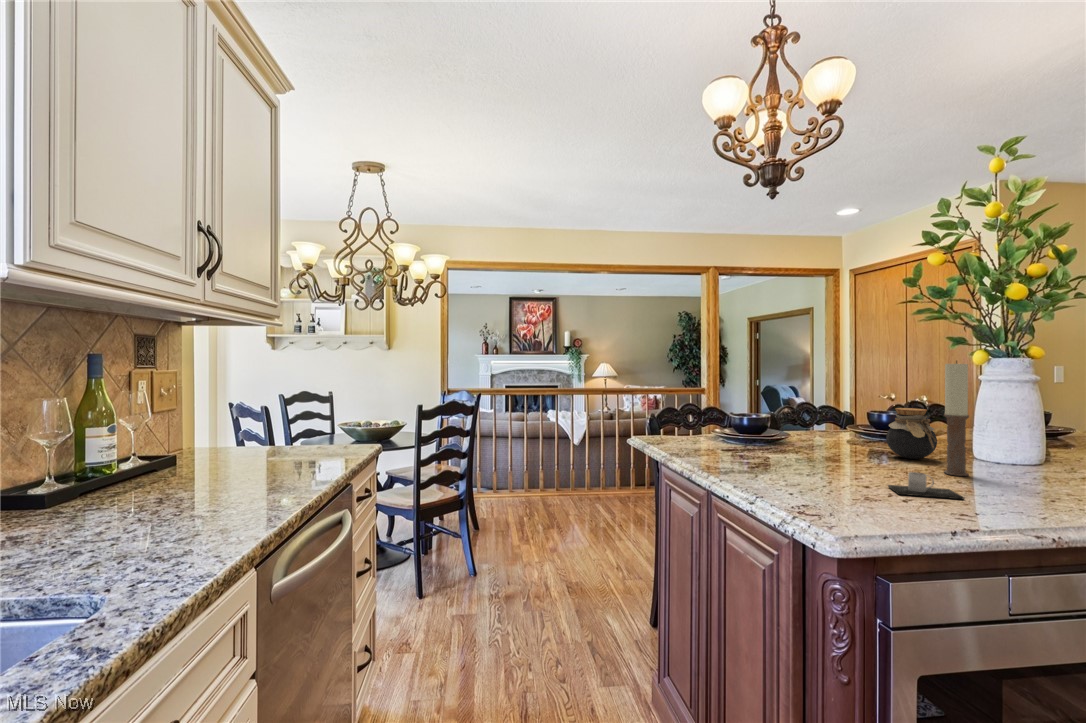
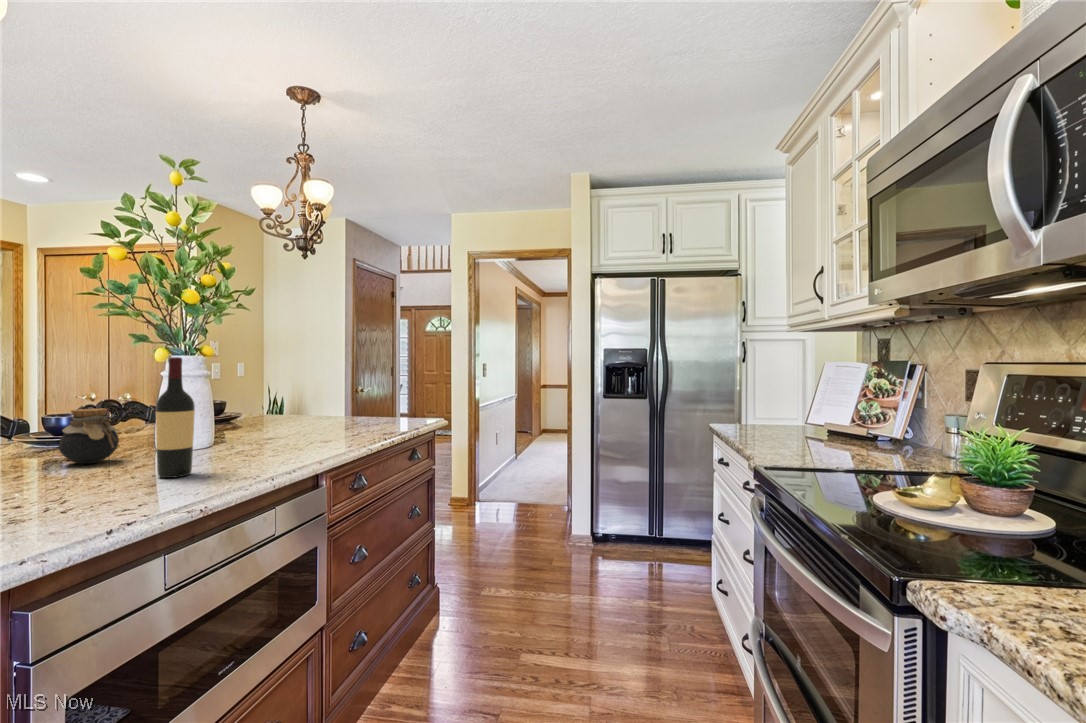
wine bottle: none [983,360,1030,493] -> present [156,357,195,478]
candle: present [944,361,969,476] -> none [121,357,146,472]
mug: present [888,472,965,500] -> none [47,477,132,507]

